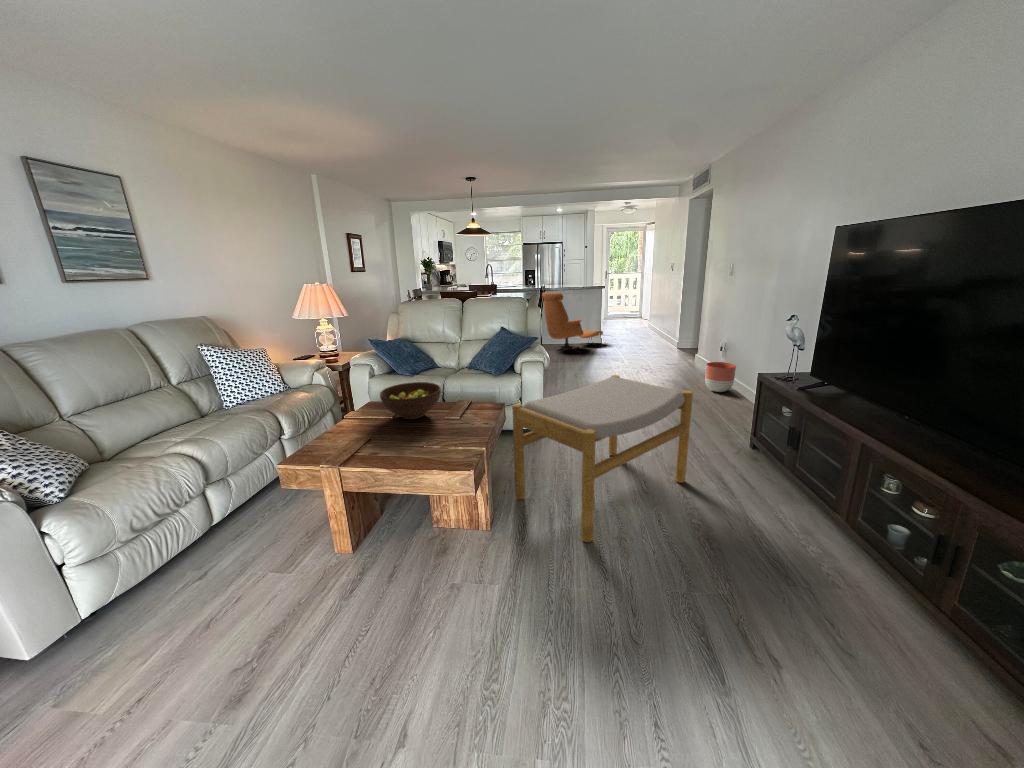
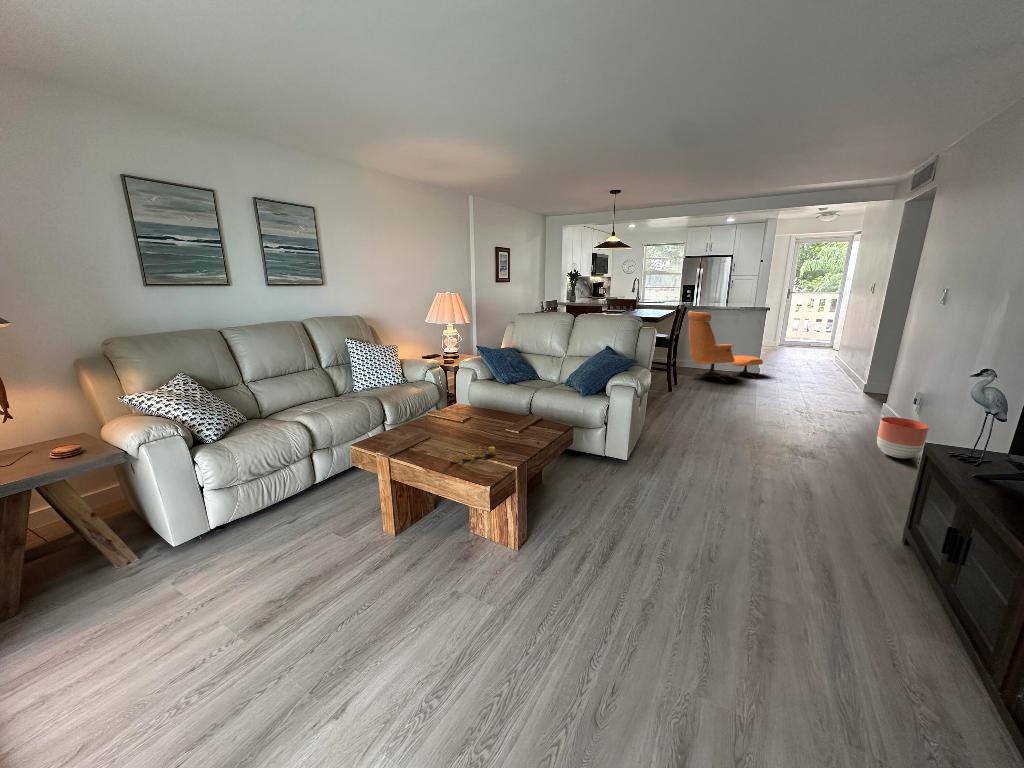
footstool: present [512,375,693,542] -> none [560,415,791,595]
fruit bowl: present [380,382,441,419] -> none [452,391,509,426]
candle: none [412,434,453,457] -> present [451,446,497,463]

